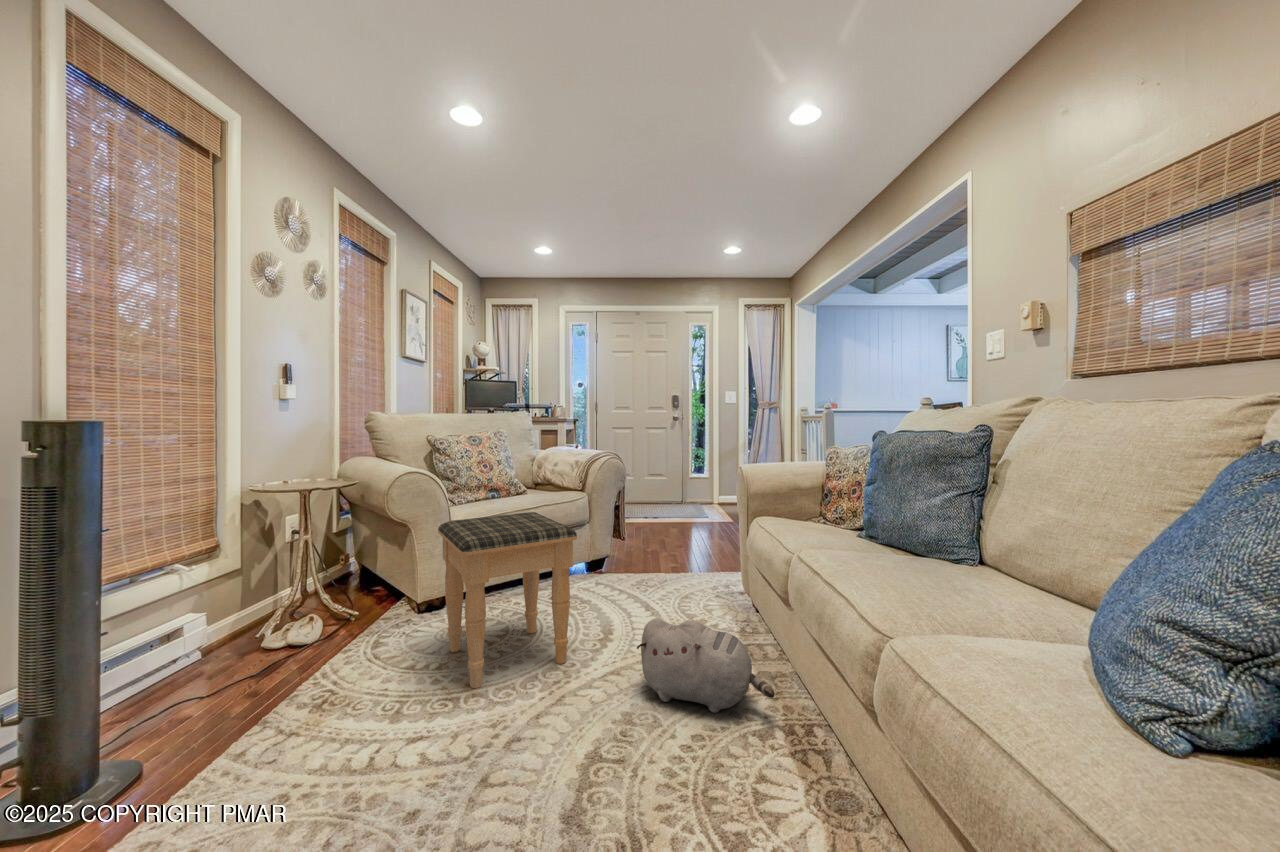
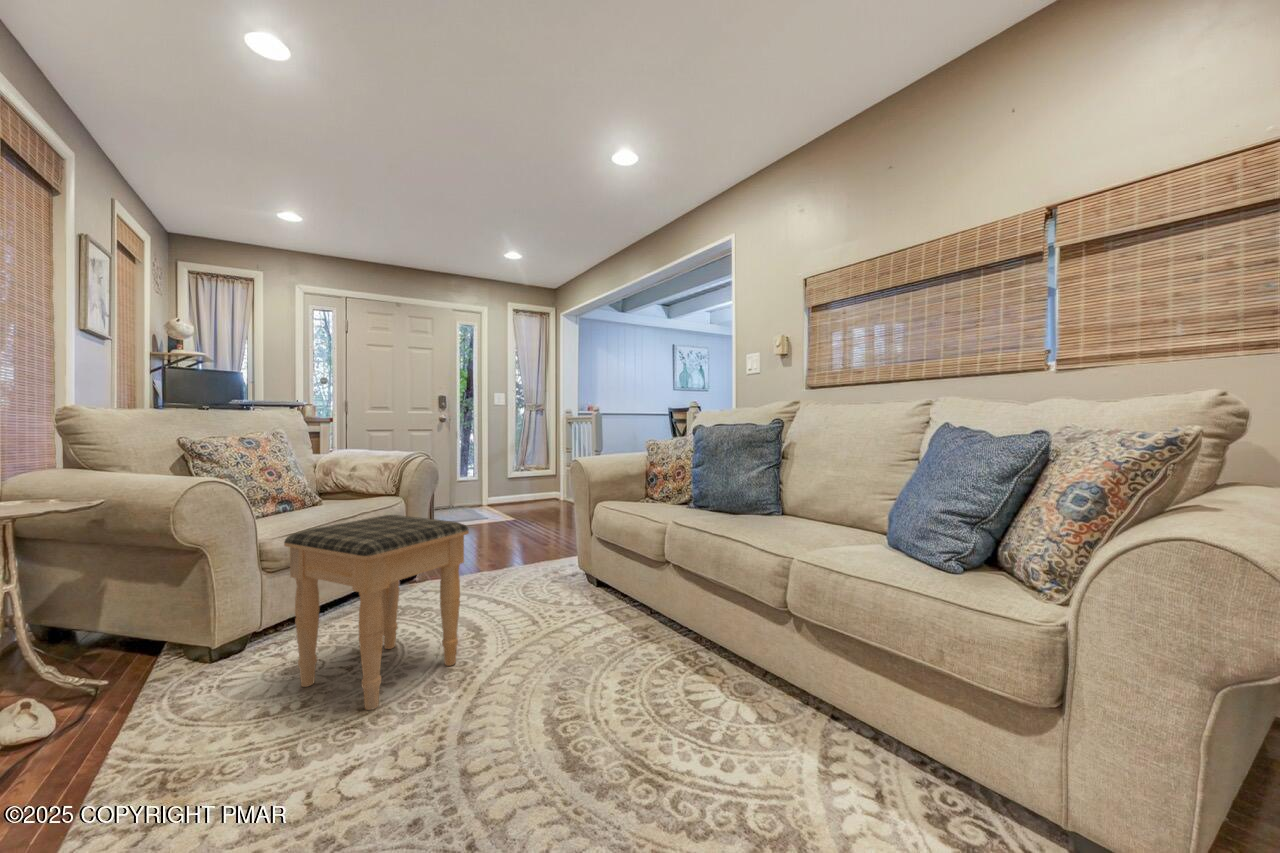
plush toy: present [637,618,775,713] -> none [547,590,672,667]

